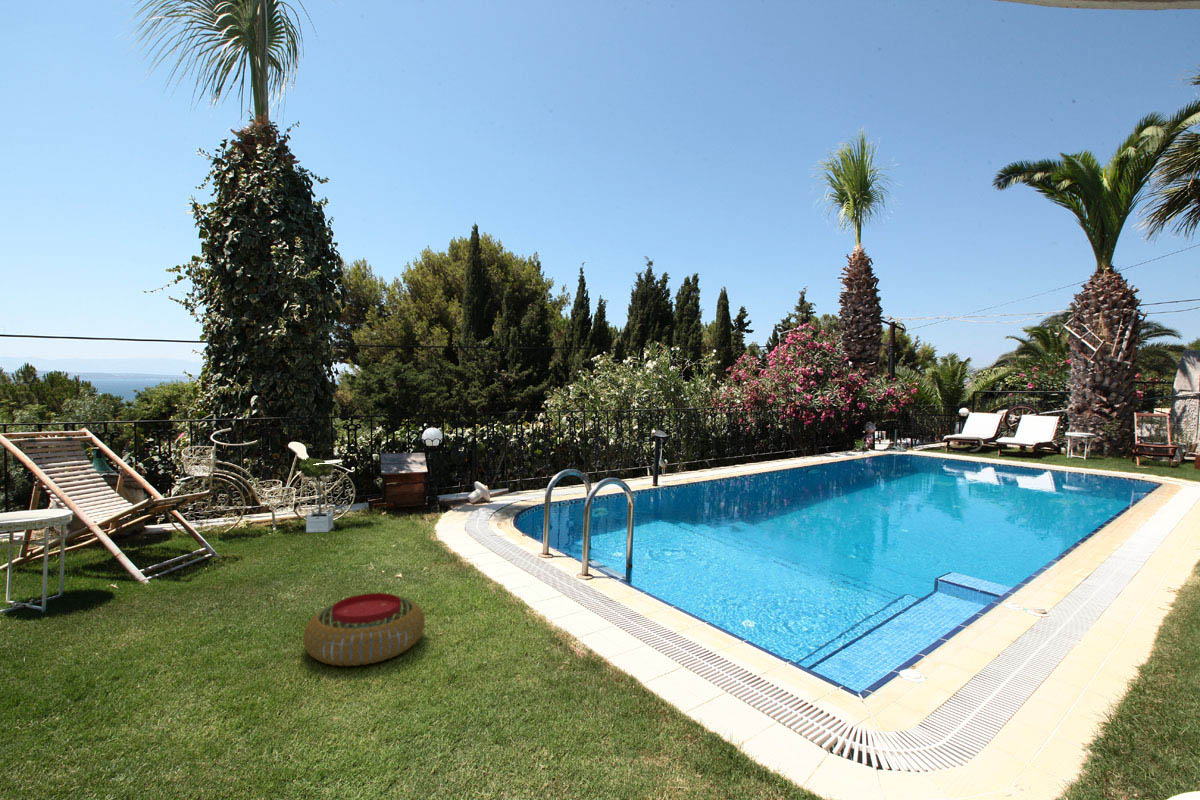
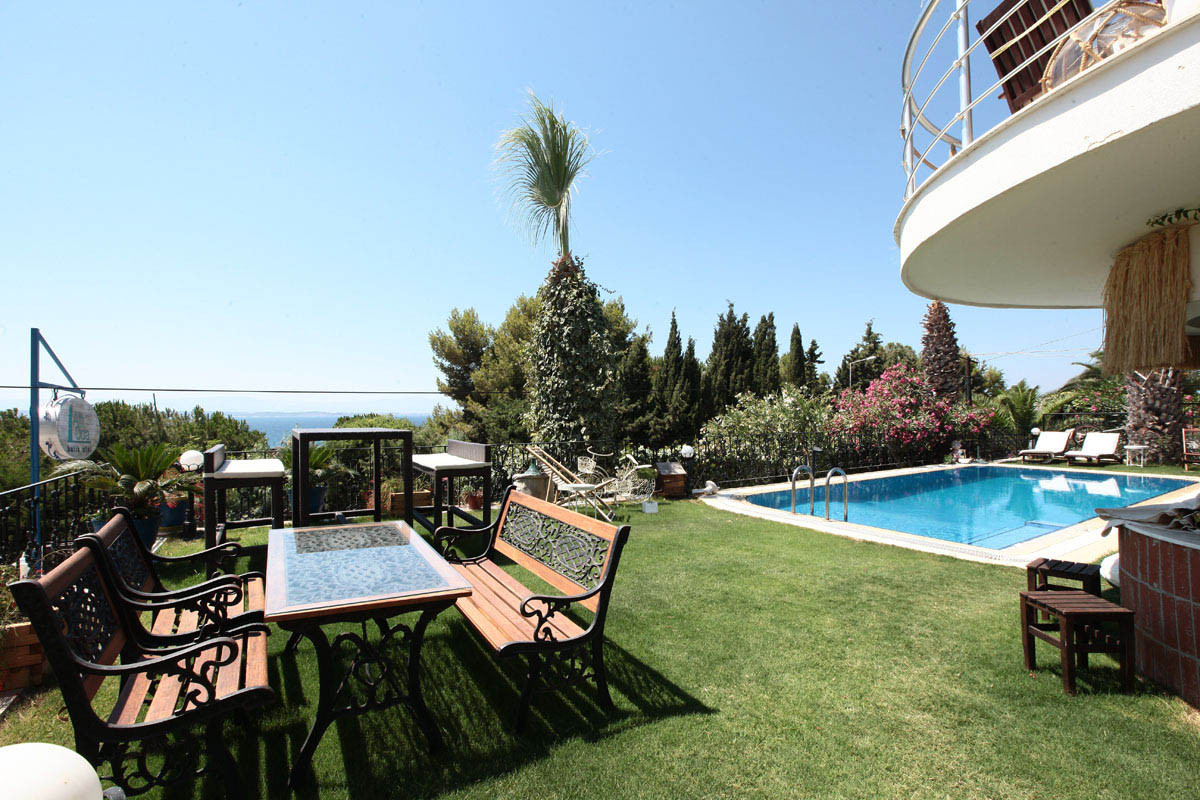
pouf: present [303,593,425,666] -> none [762,523,817,548]

